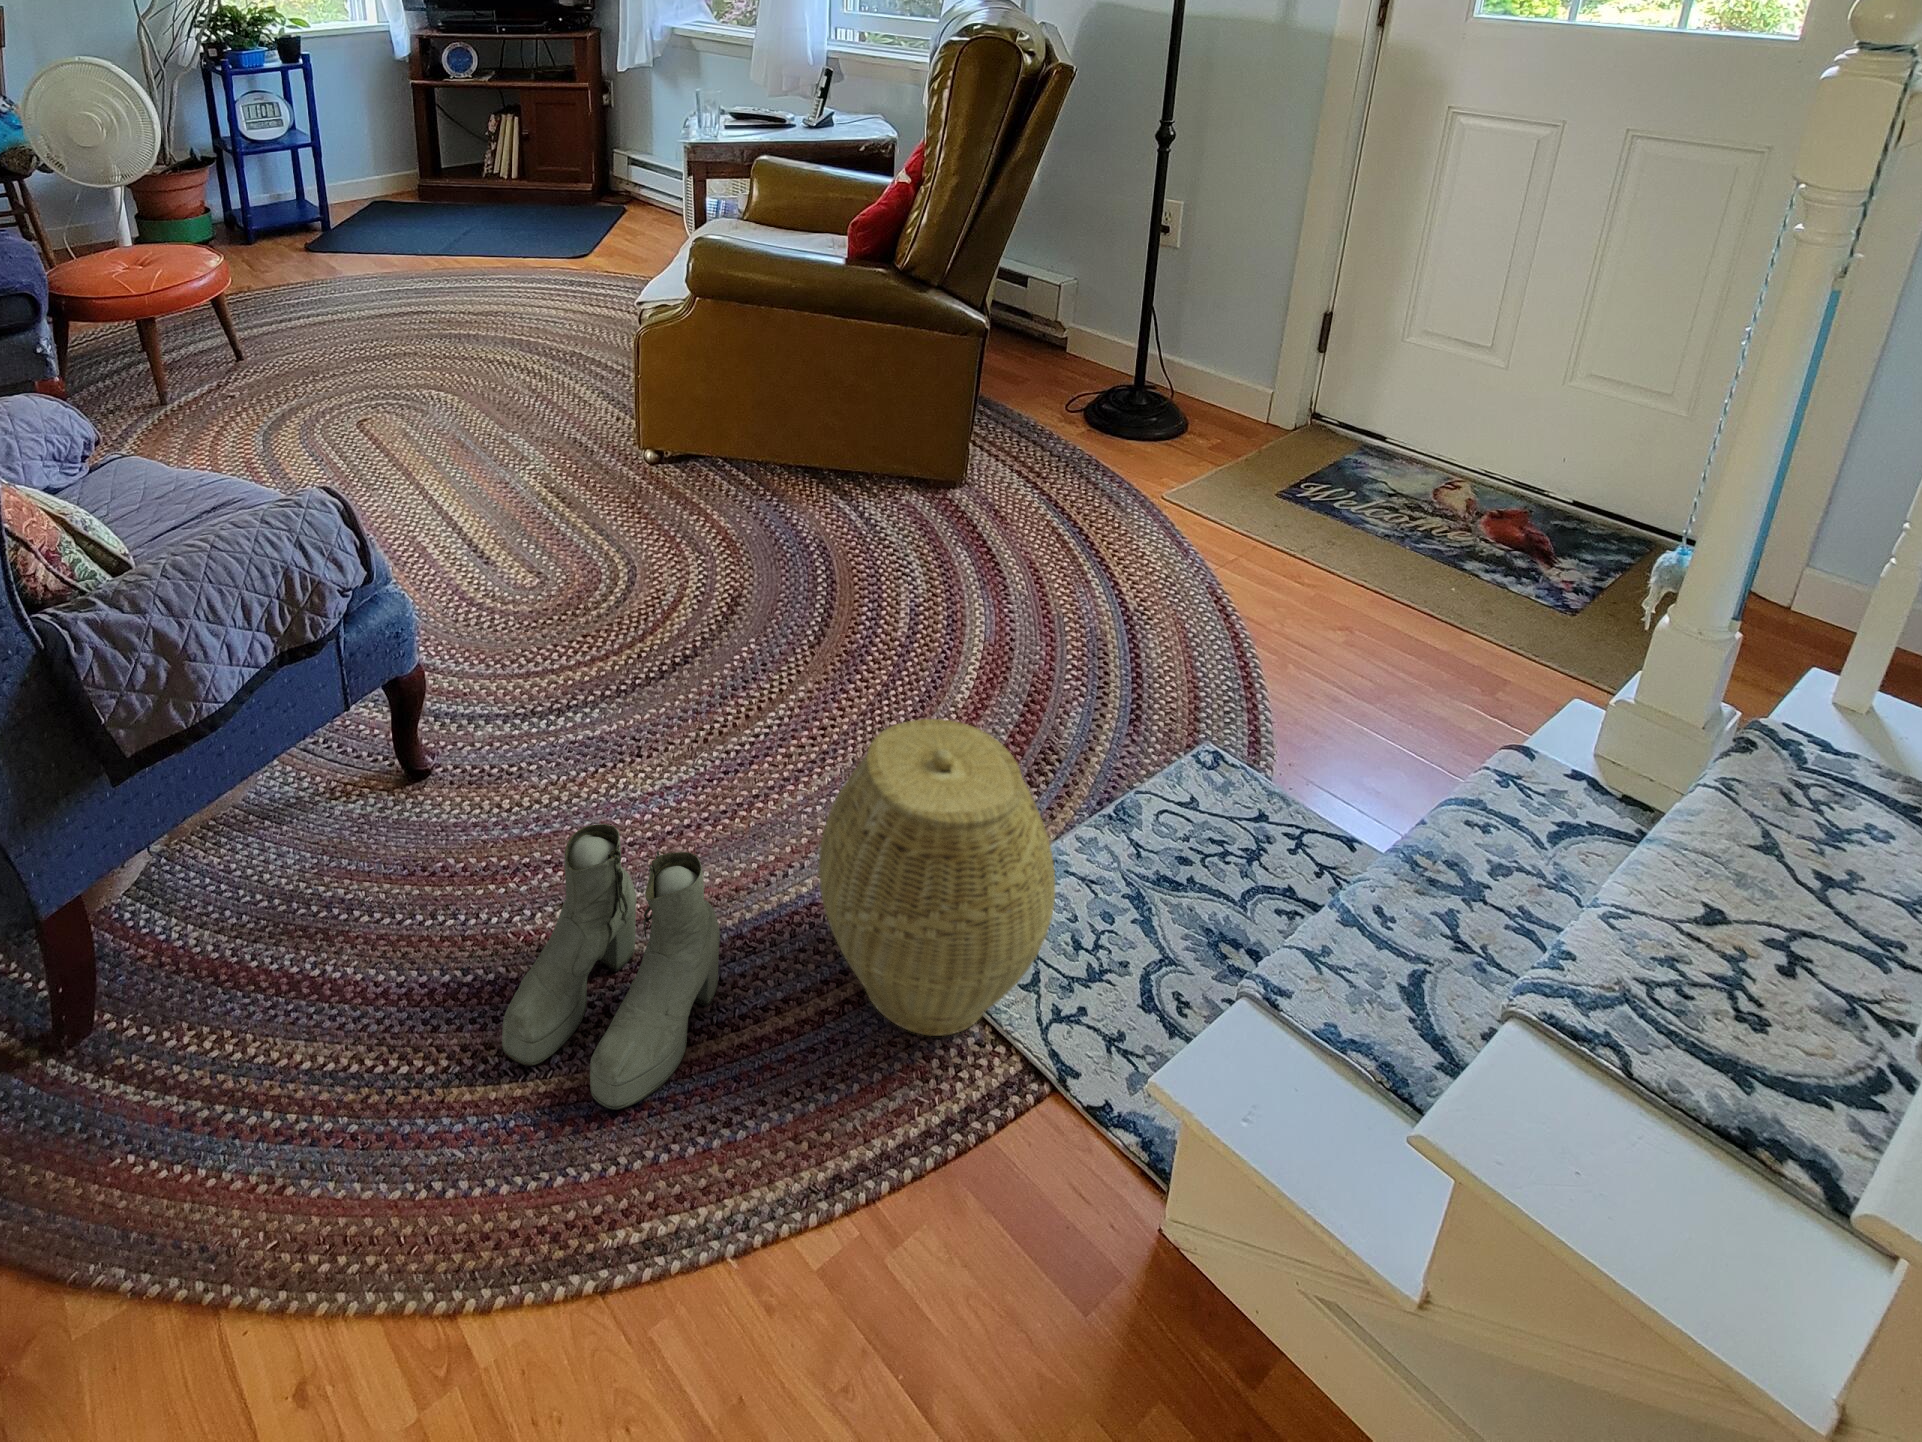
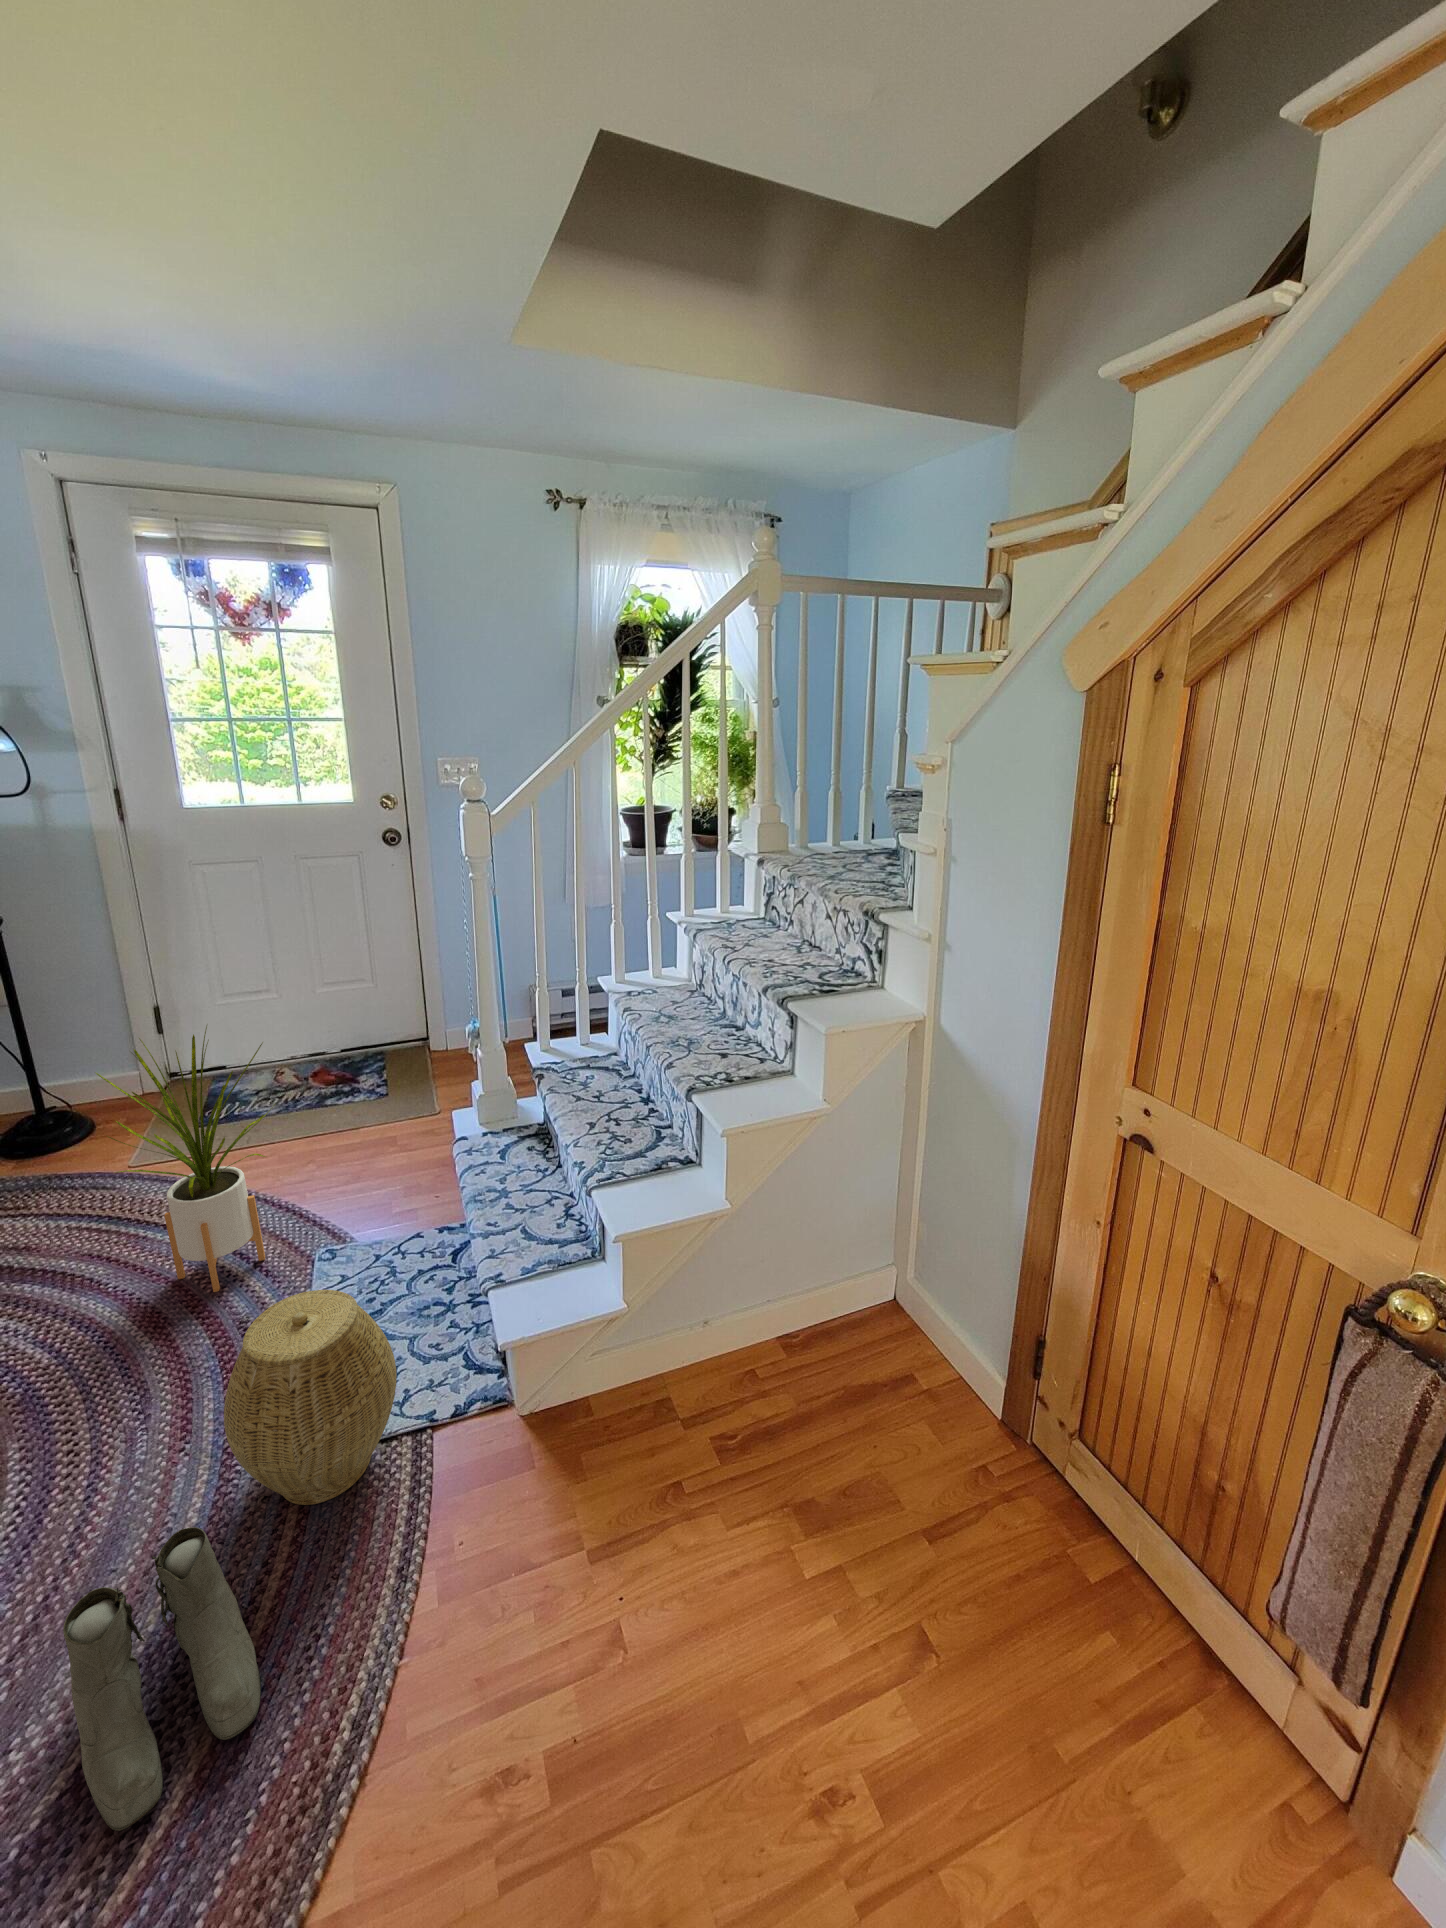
house plant: none [1020,310,1263,700] -> present [96,1026,273,1292]

